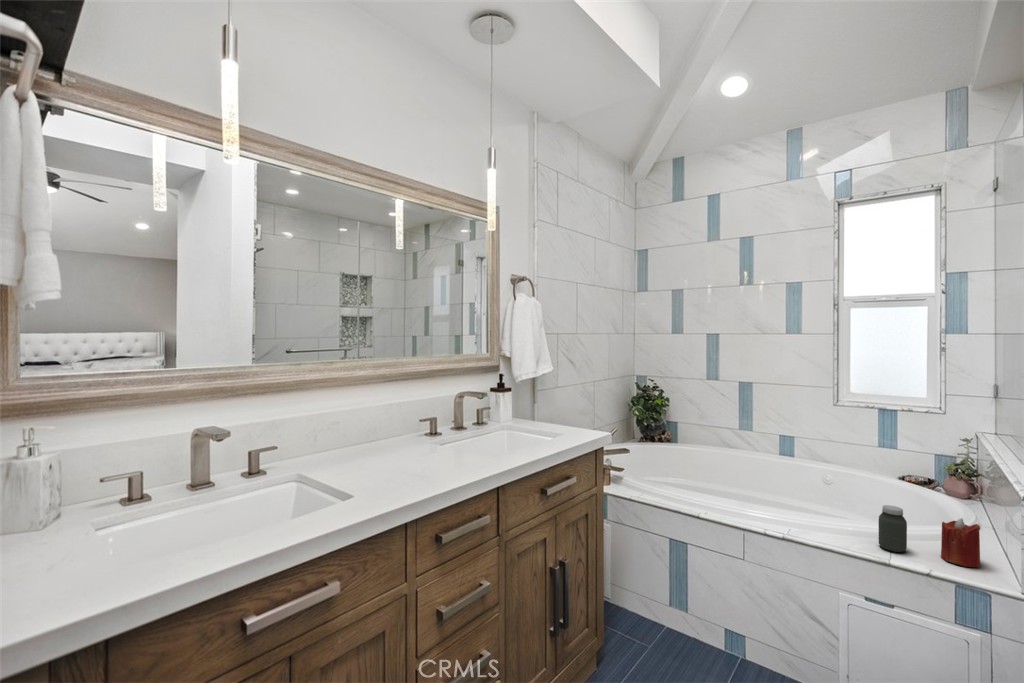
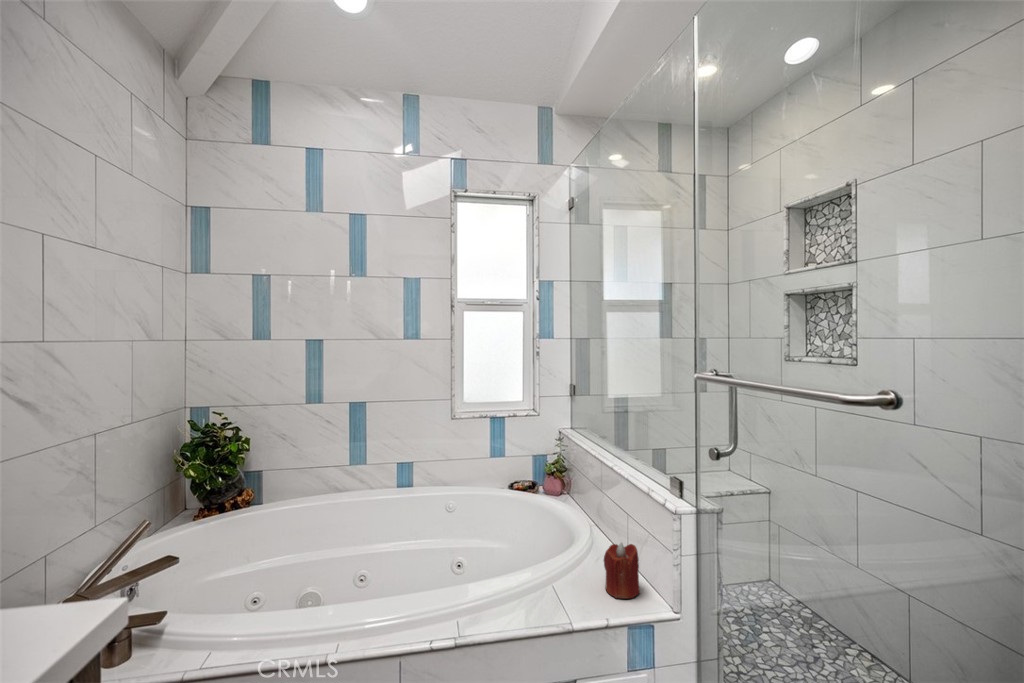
jar: present [879,505,907,552] -> none [554,548,582,608]

